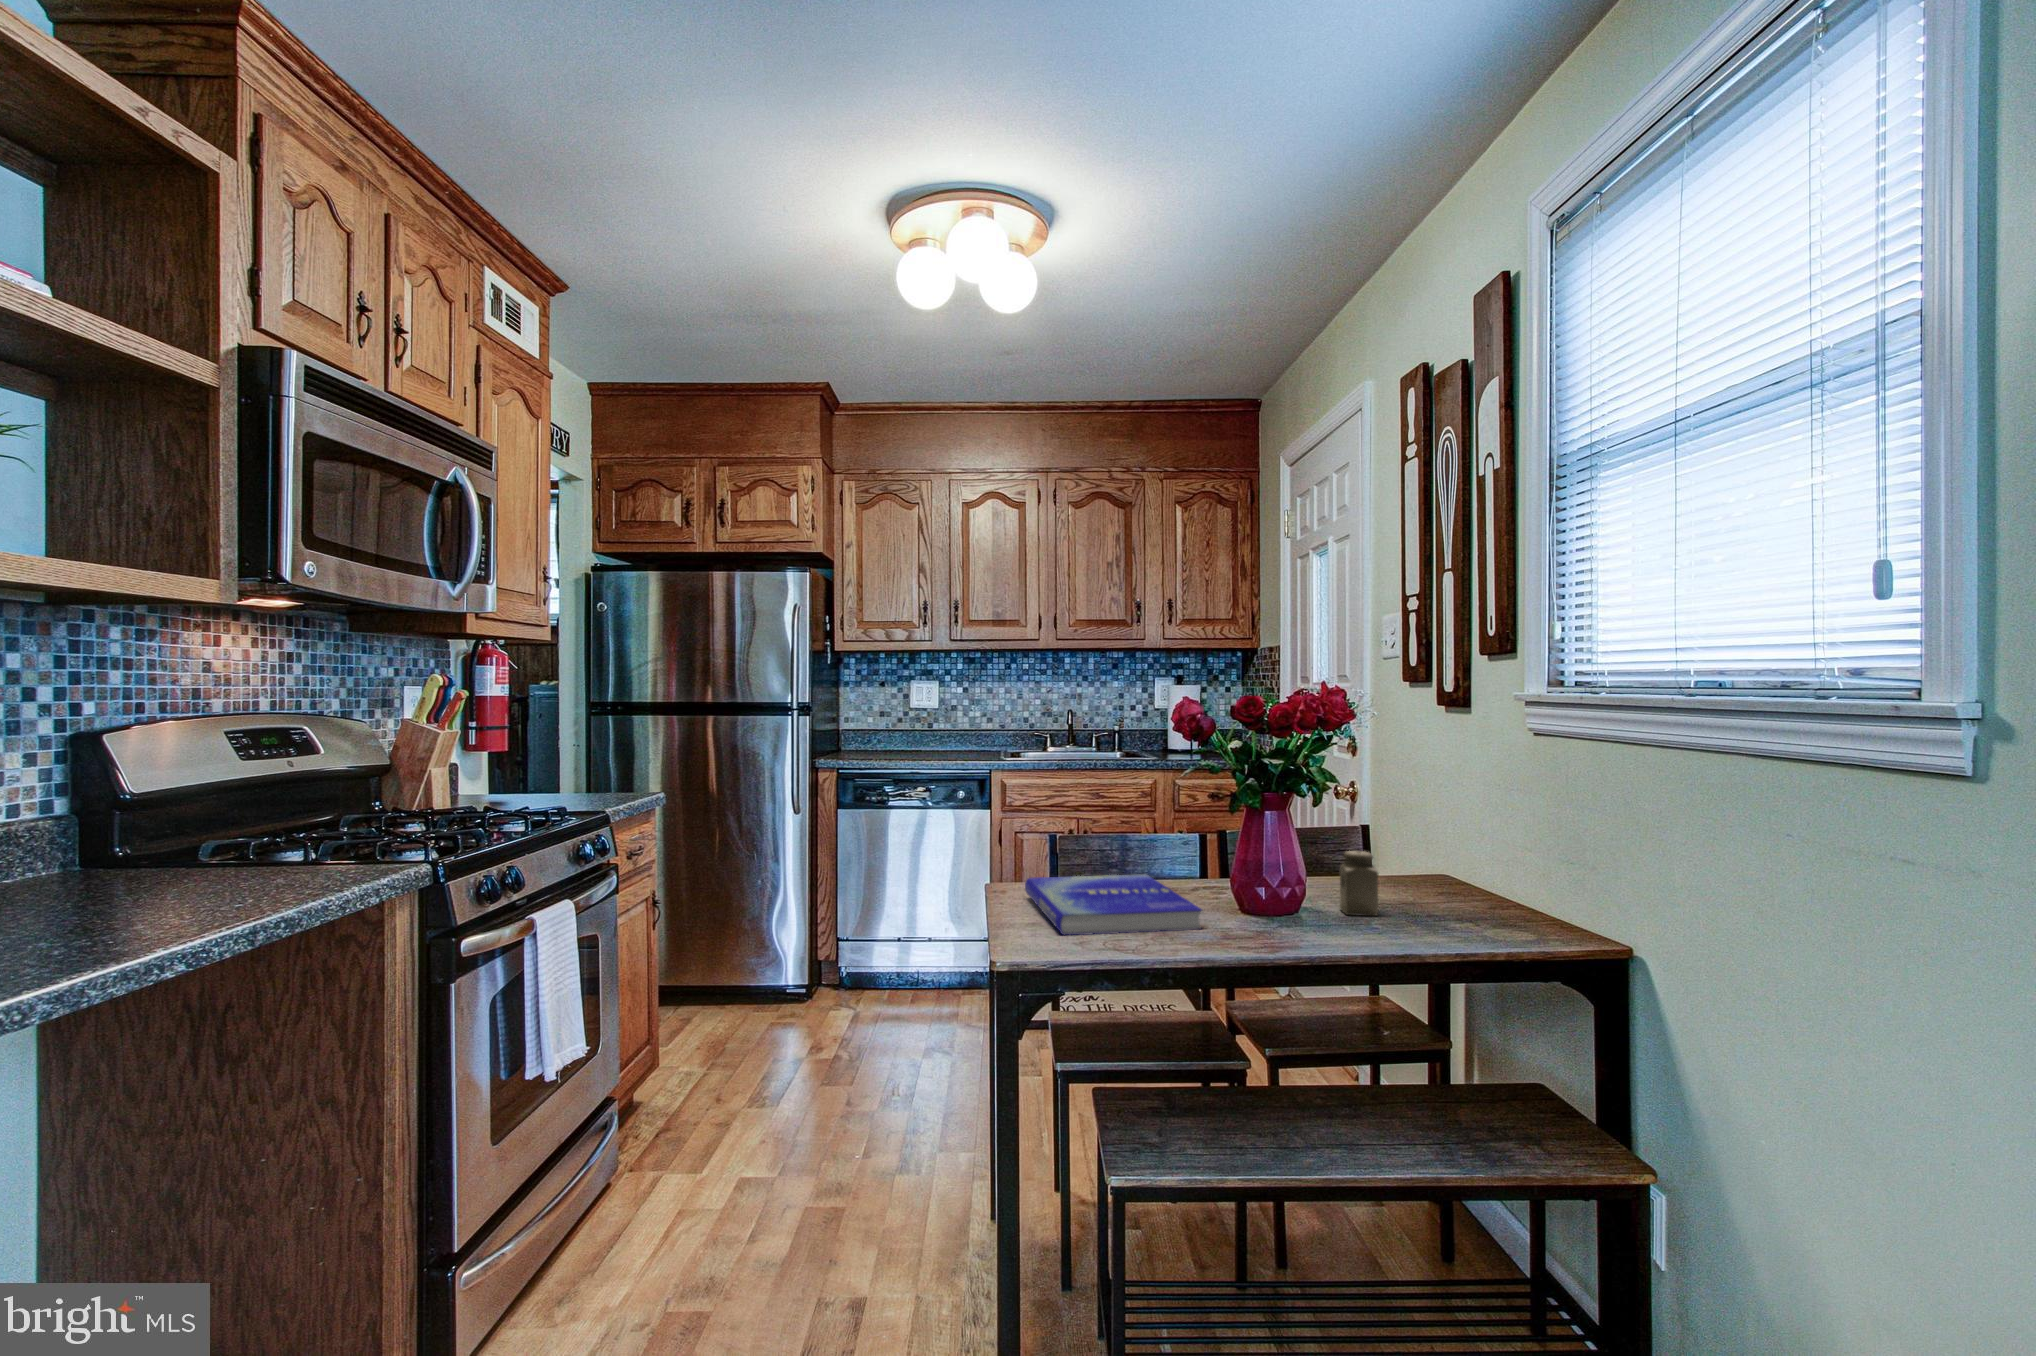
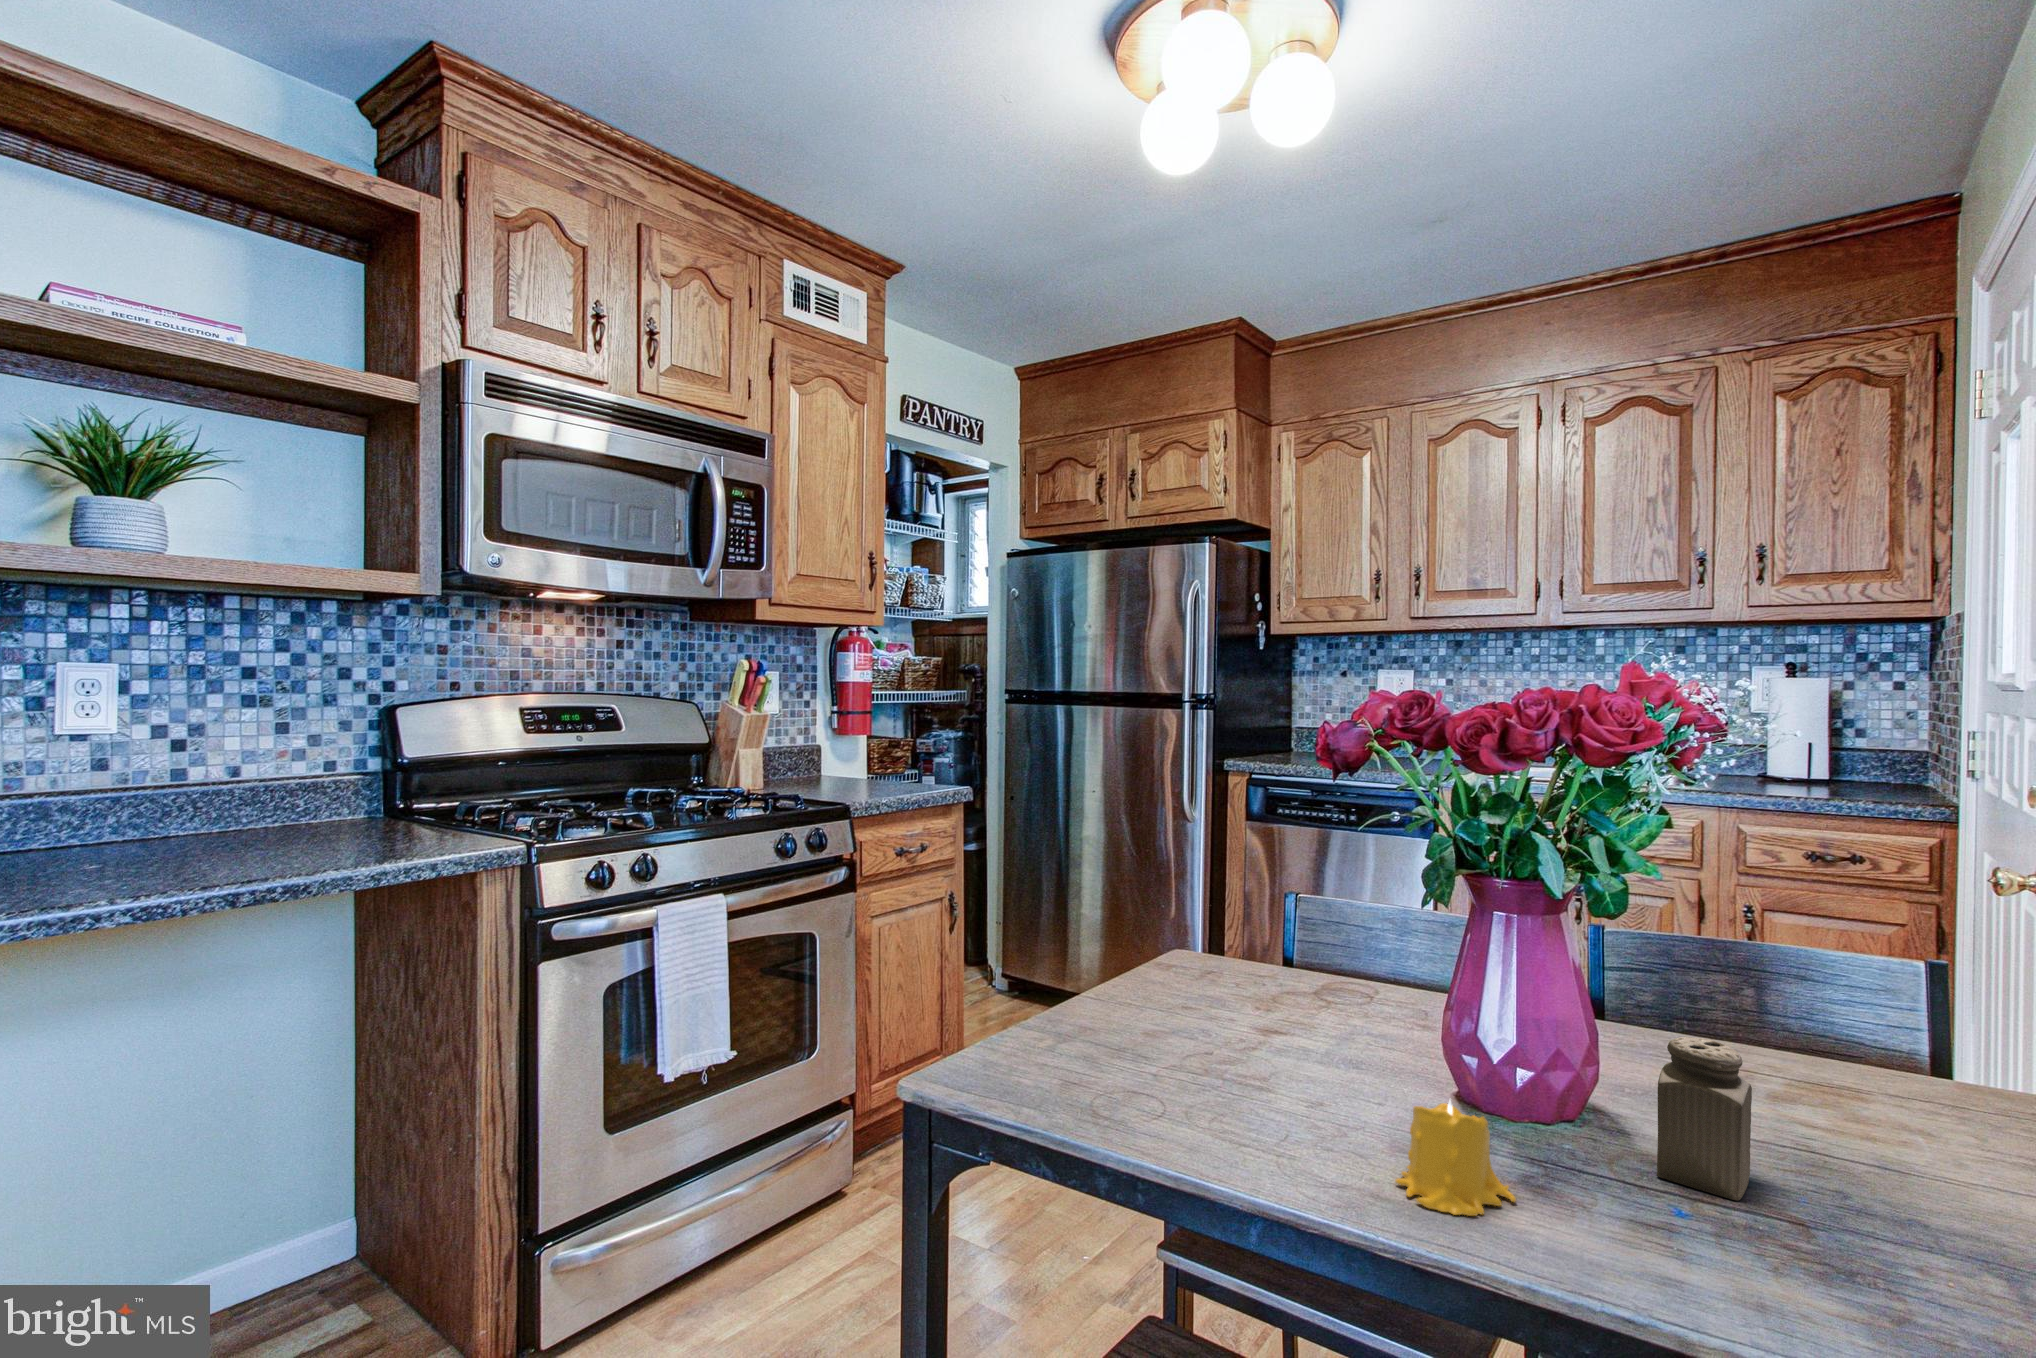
book: present [1025,874,1202,935] -> none [1051,958,1356,1126]
candle: none [1271,887,1321,938] -> present [1395,1100,1516,1216]

